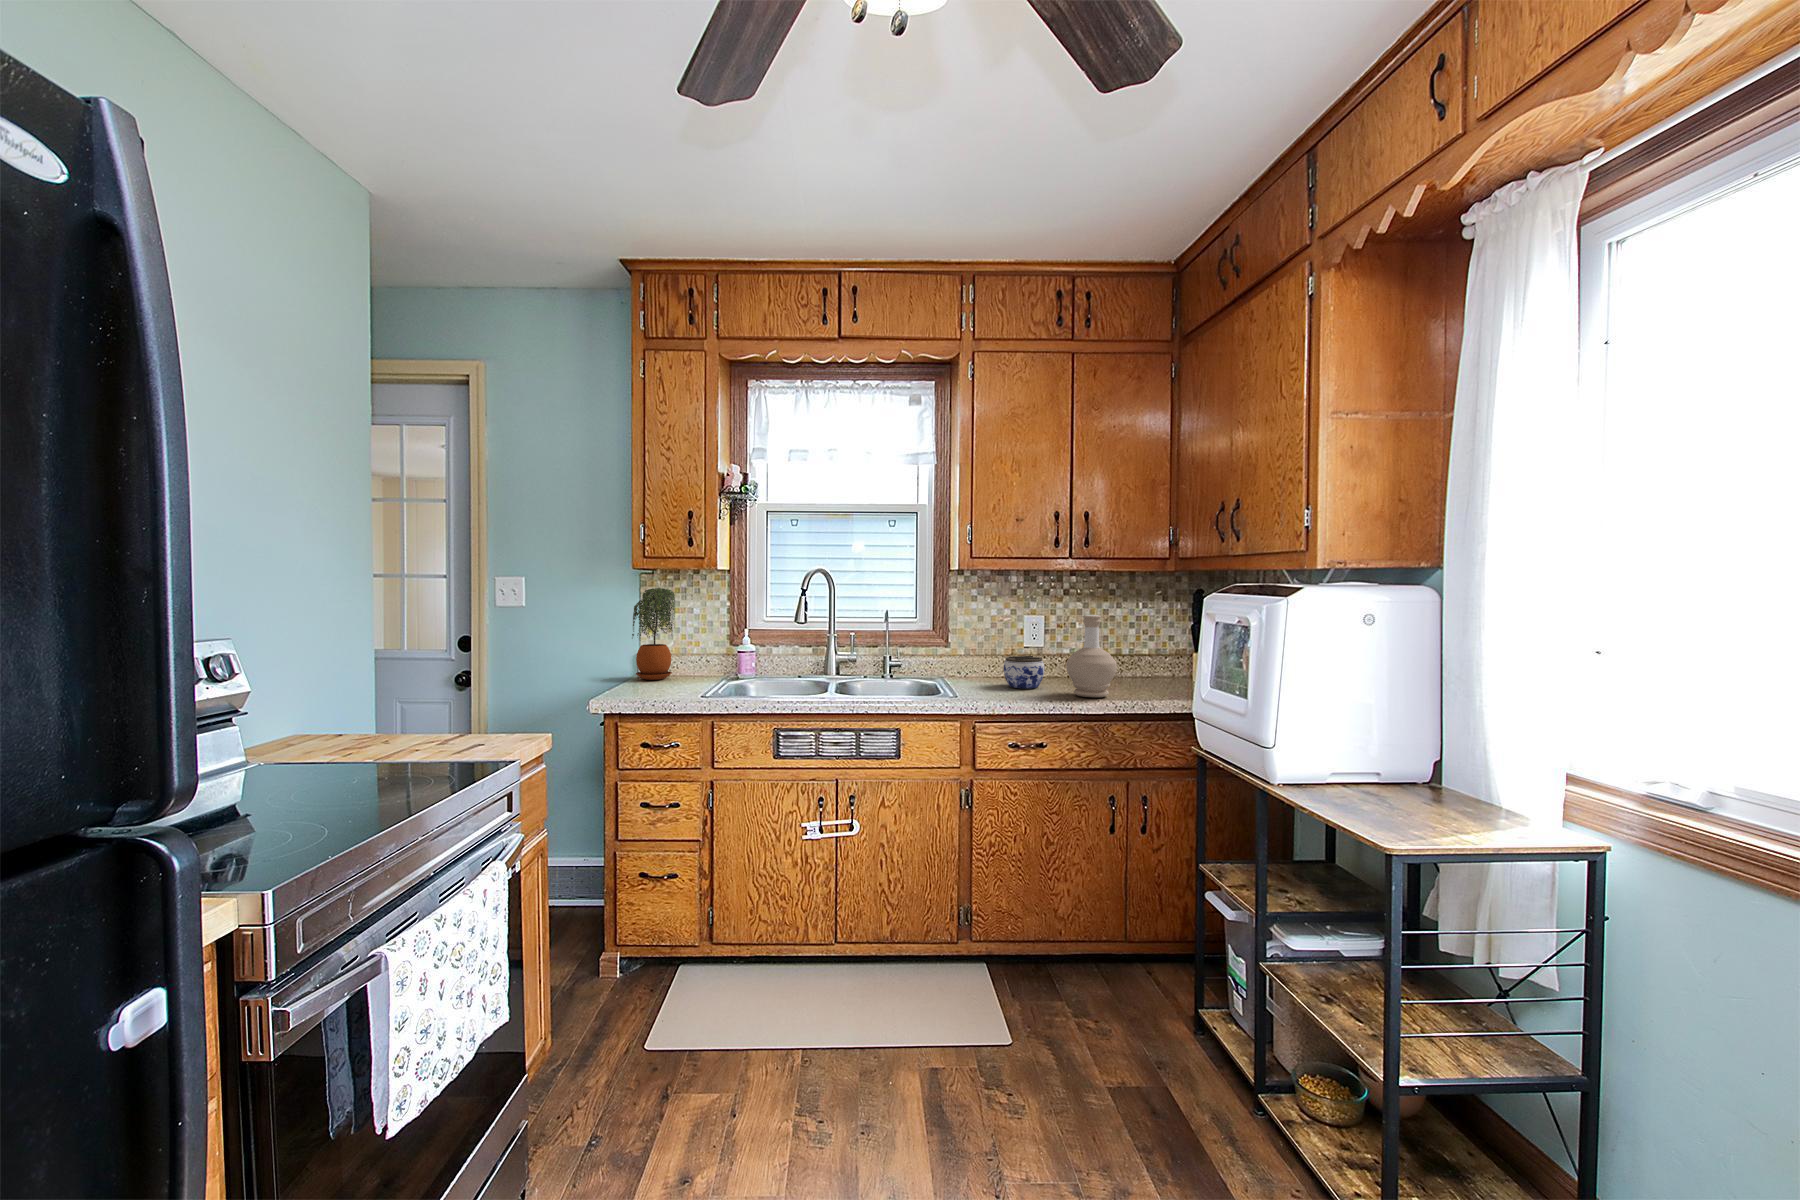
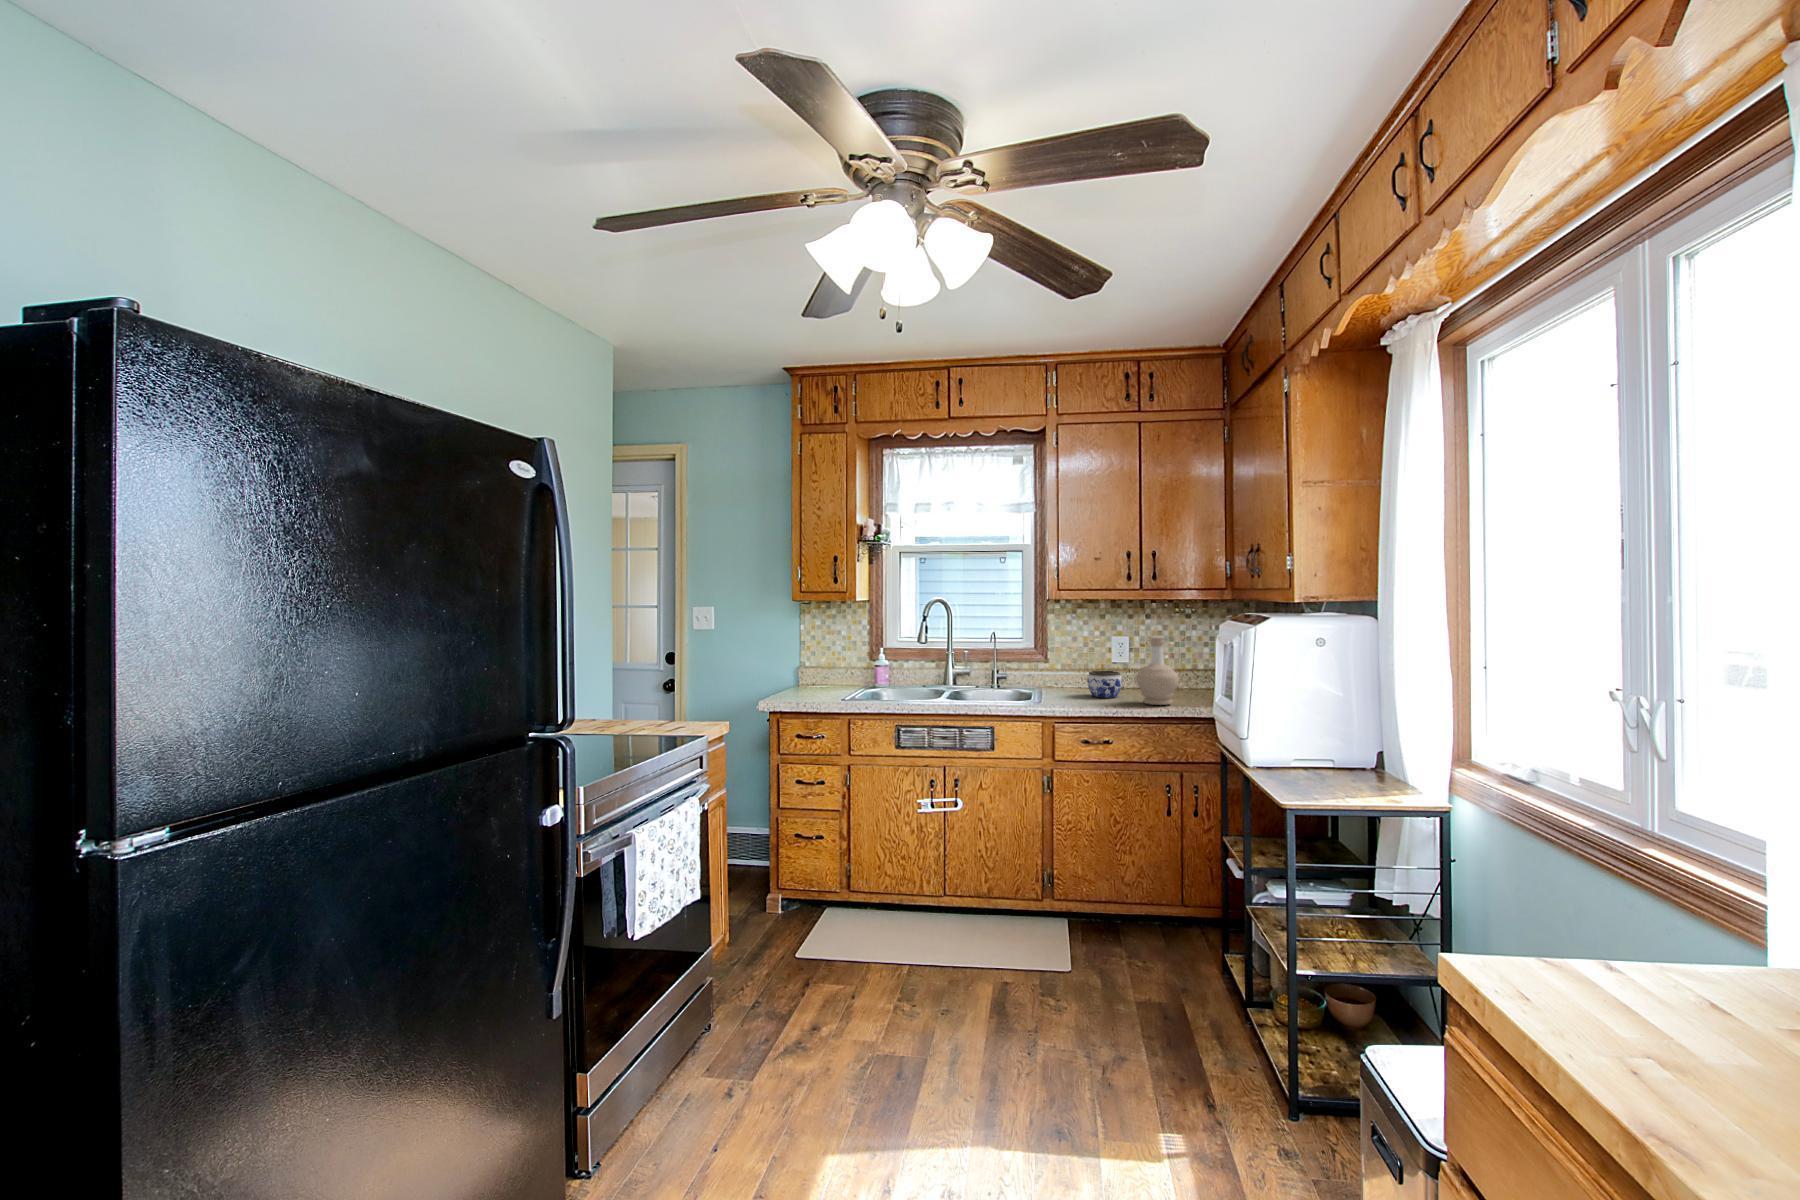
potted plant: present [632,588,675,680] -> none [795,616,829,688]

